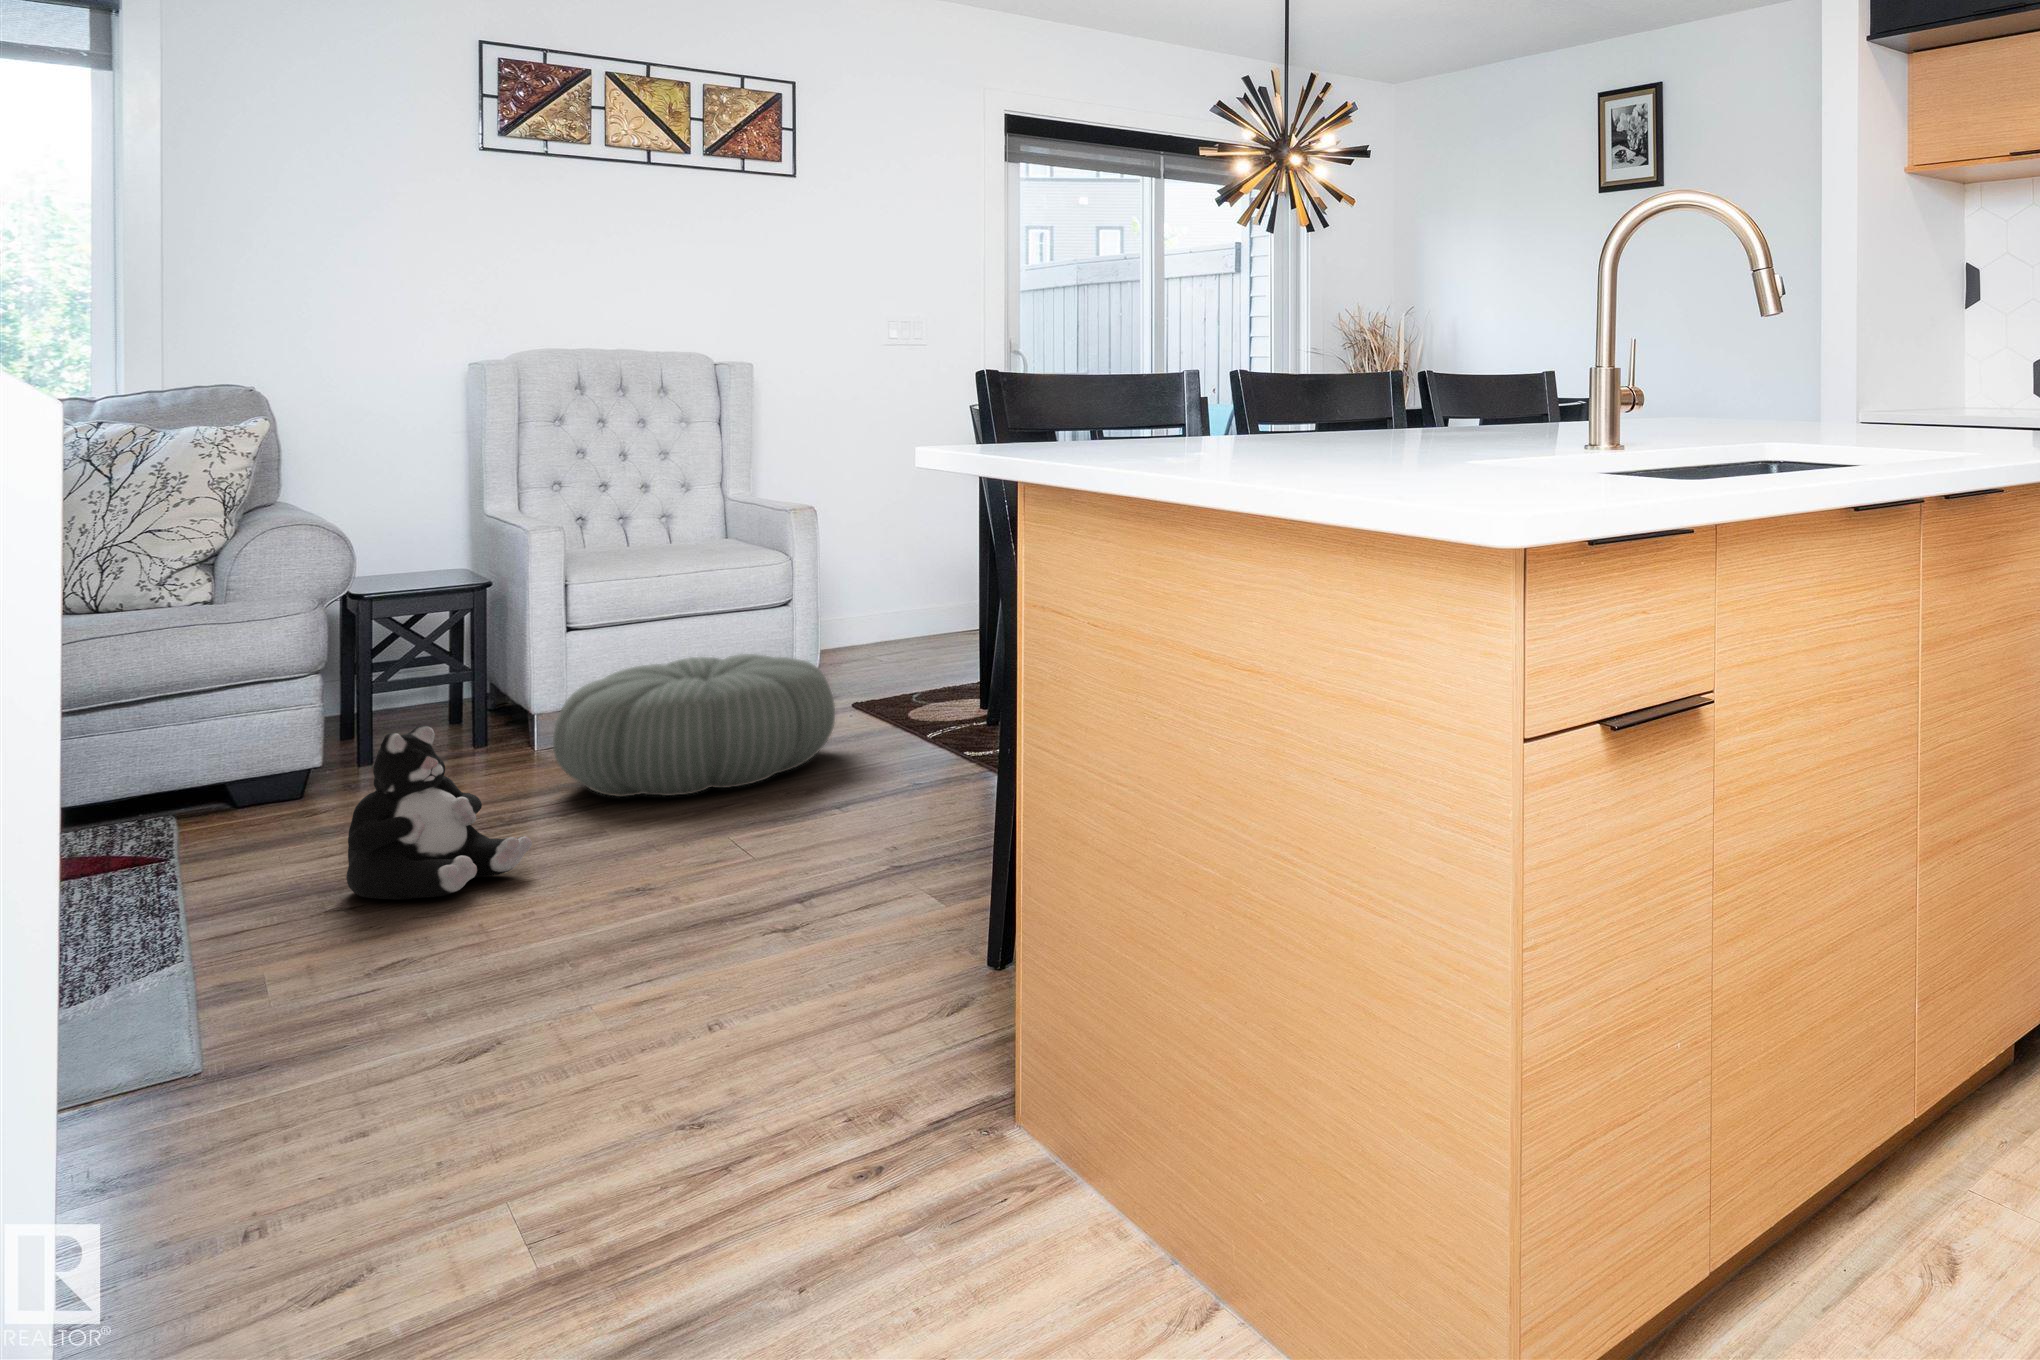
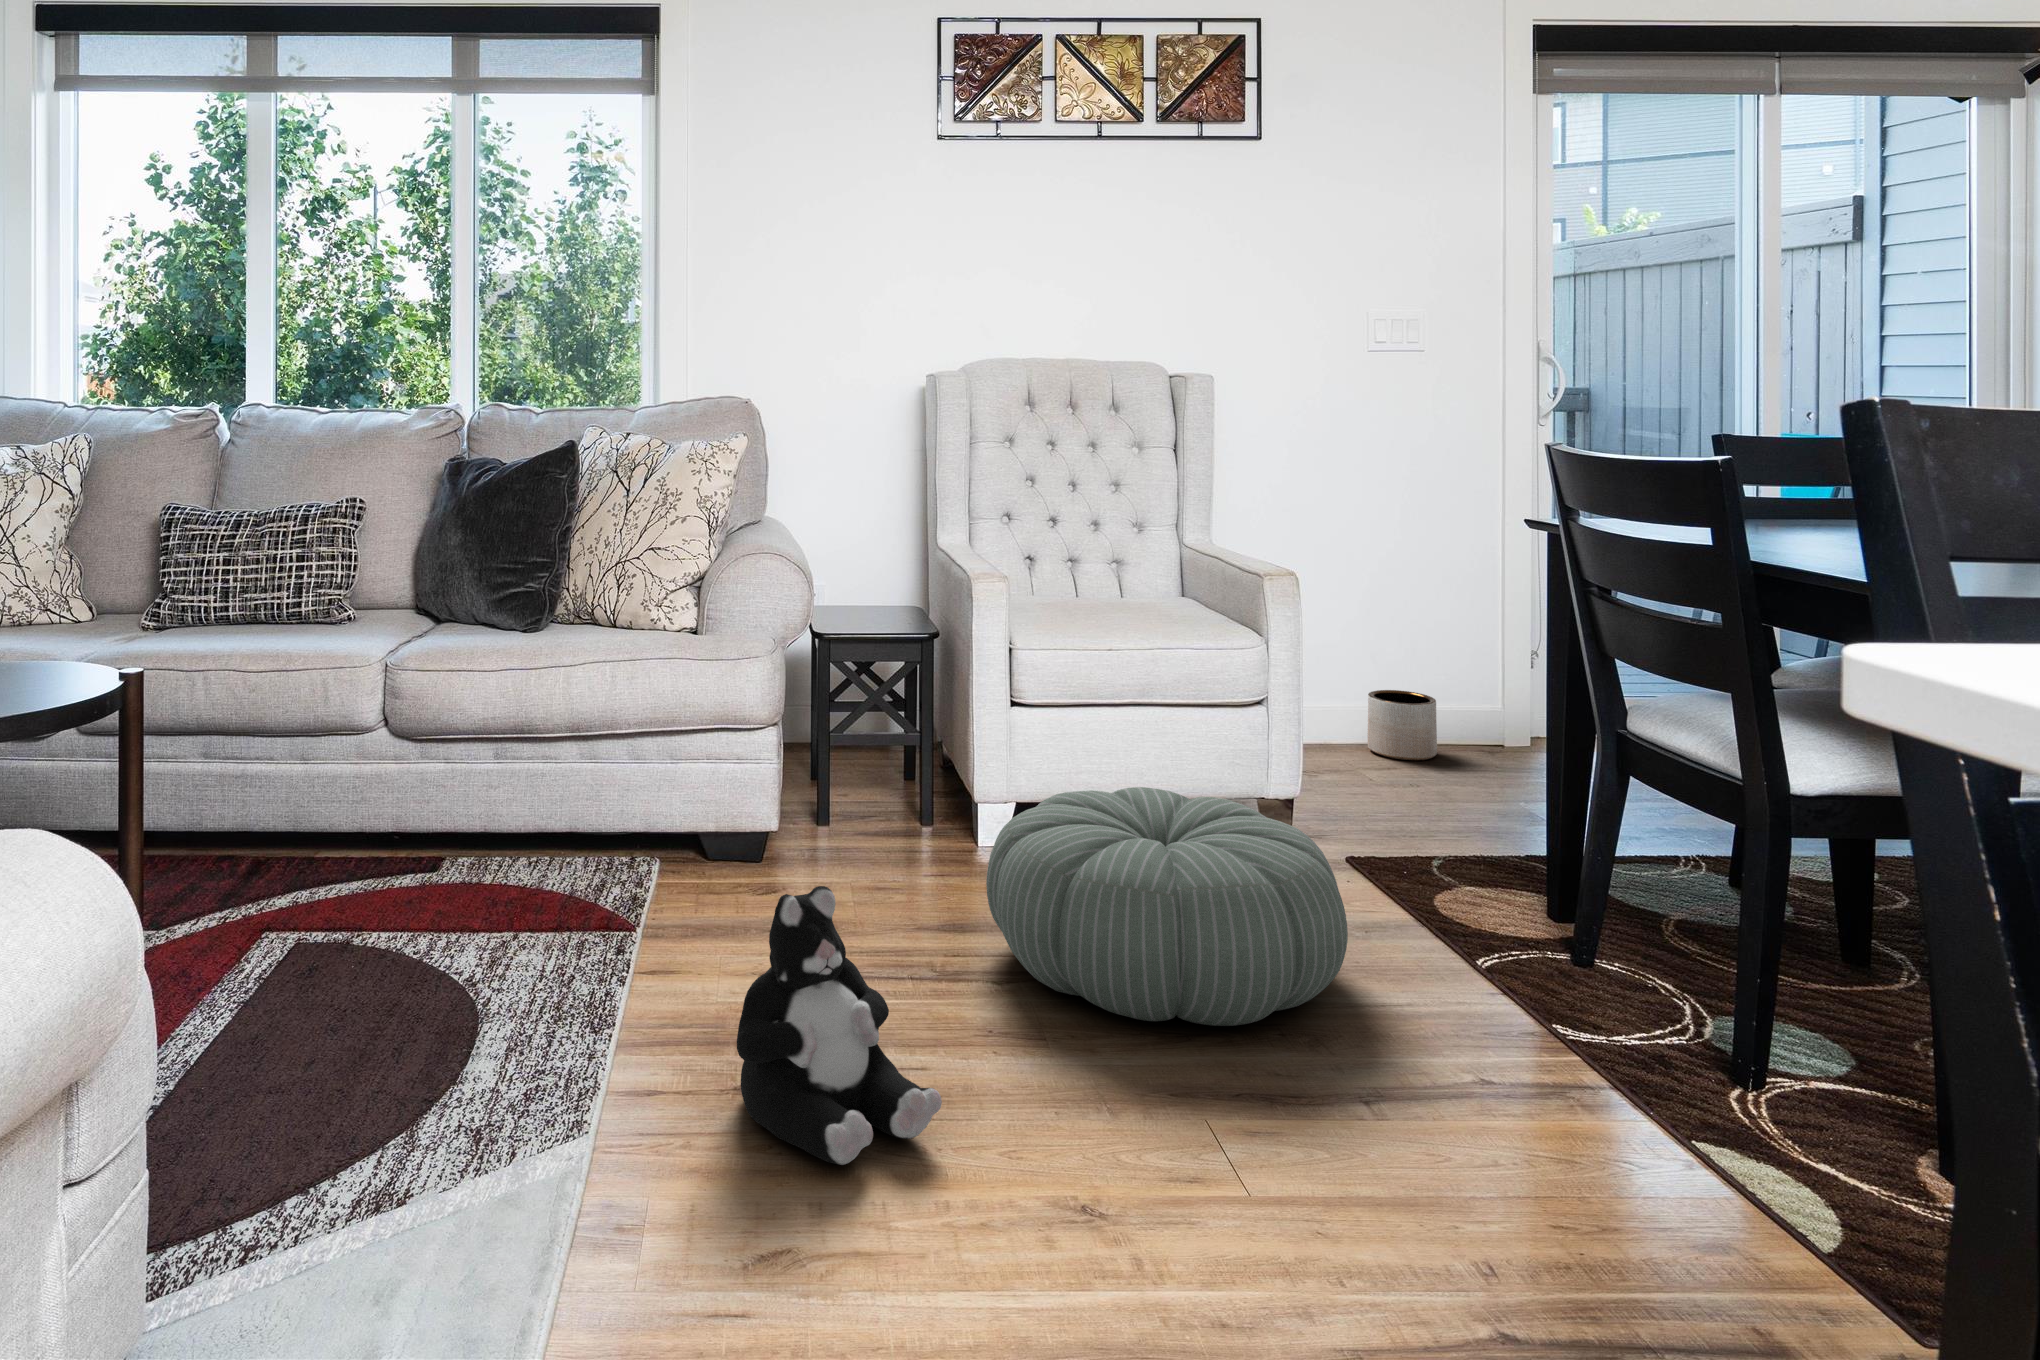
planter: none [879,600,930,649] -> present [1368,690,1437,760]

